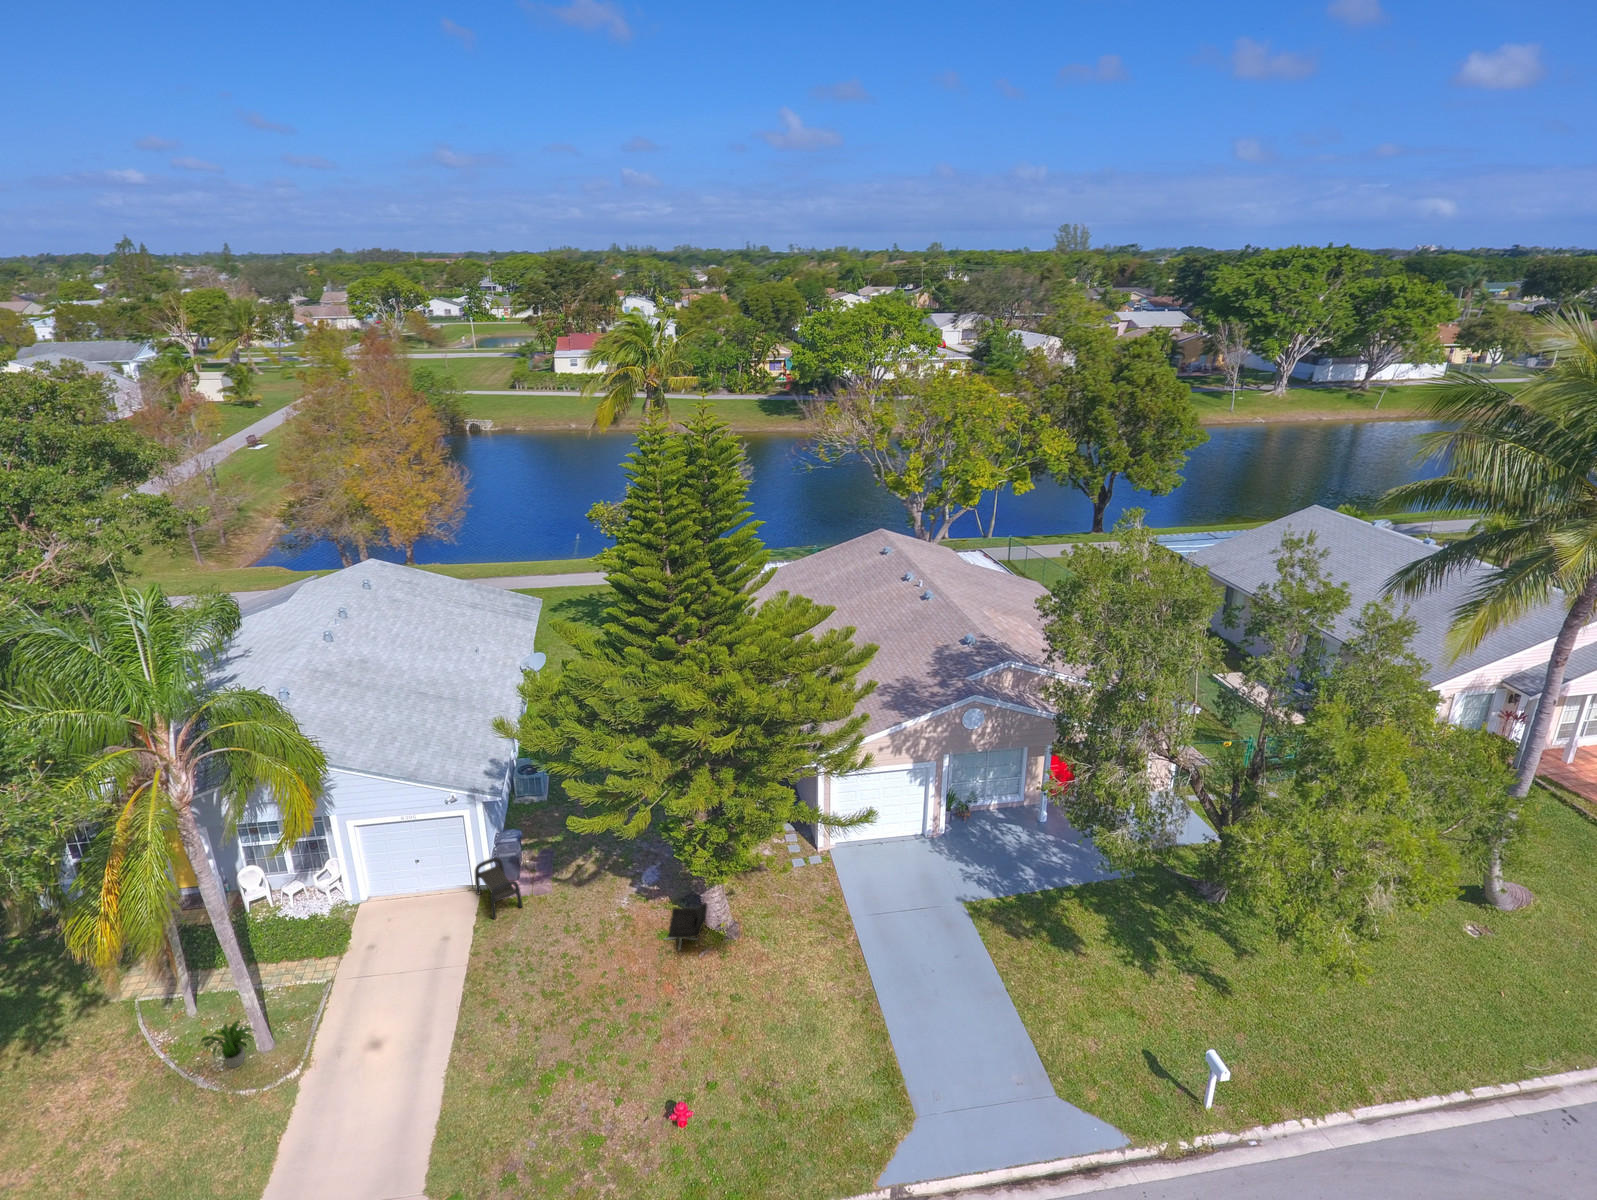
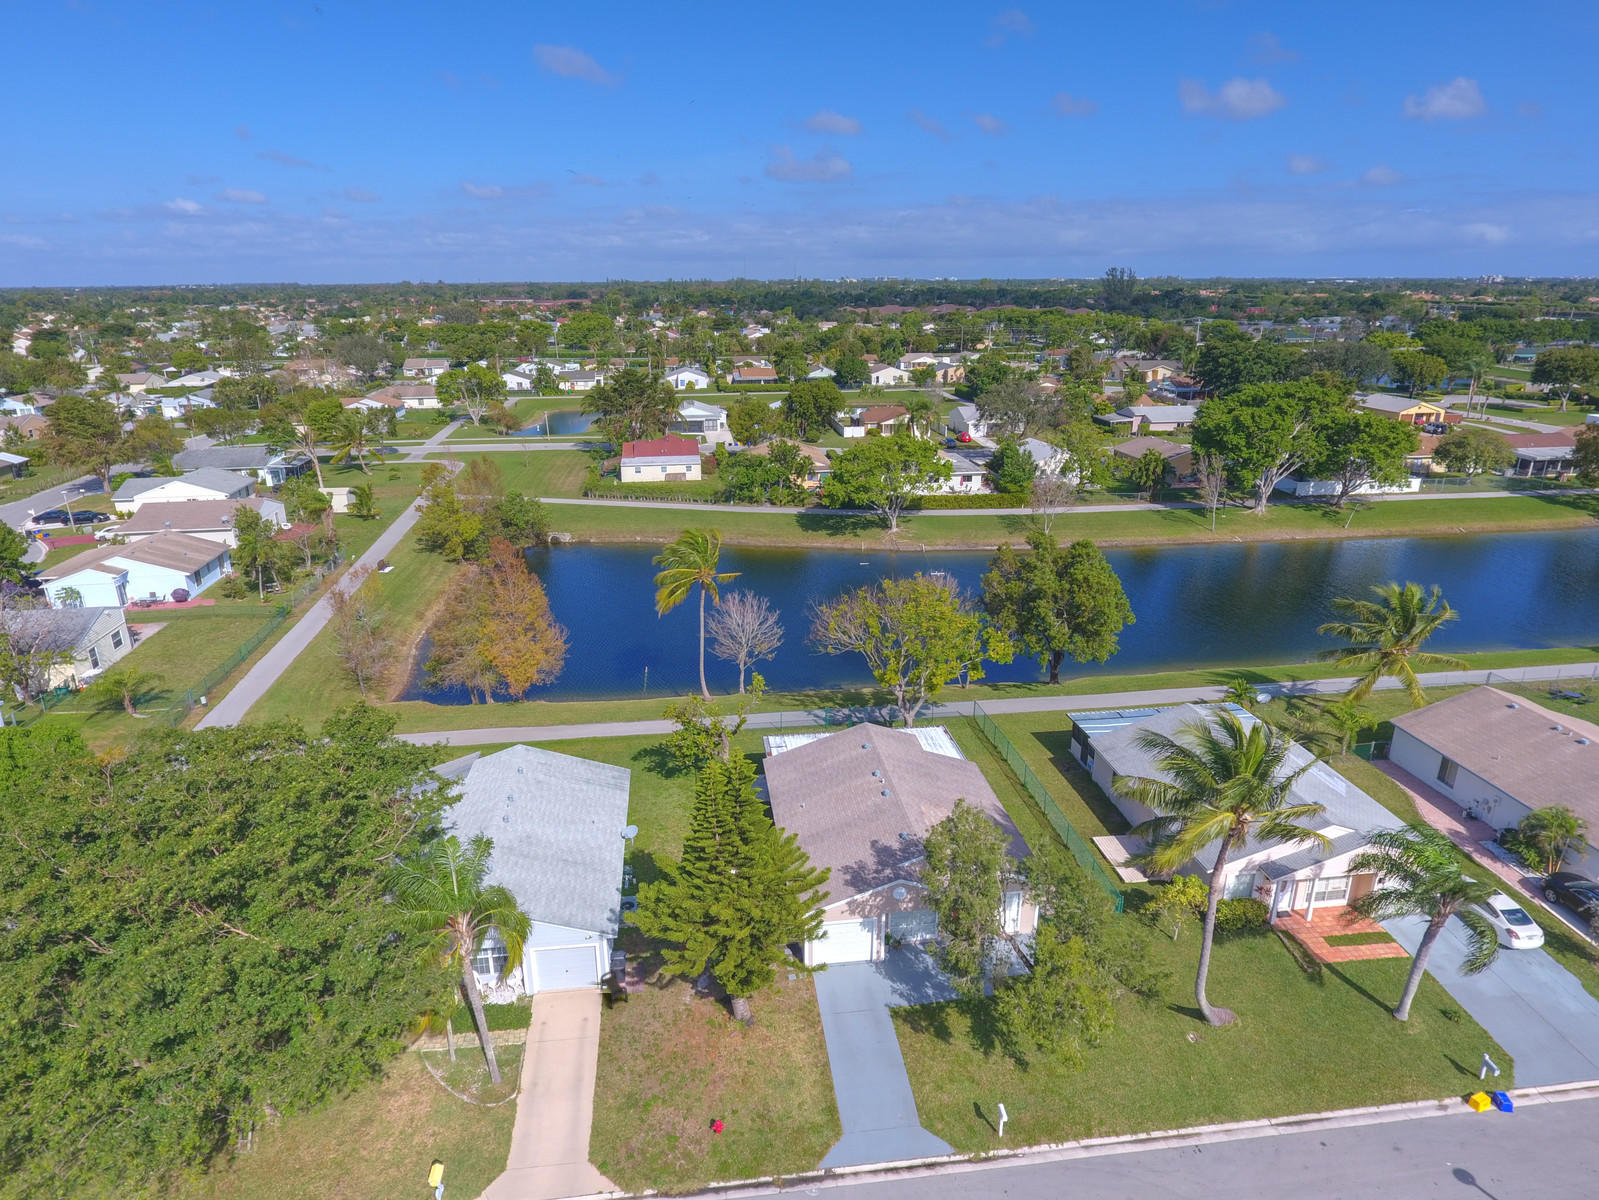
lounge chair: present [665,903,707,950] -> none [710,1005,736,1033]
potted plant: present [201,1021,253,1068] -> none [466,1066,495,1092]

